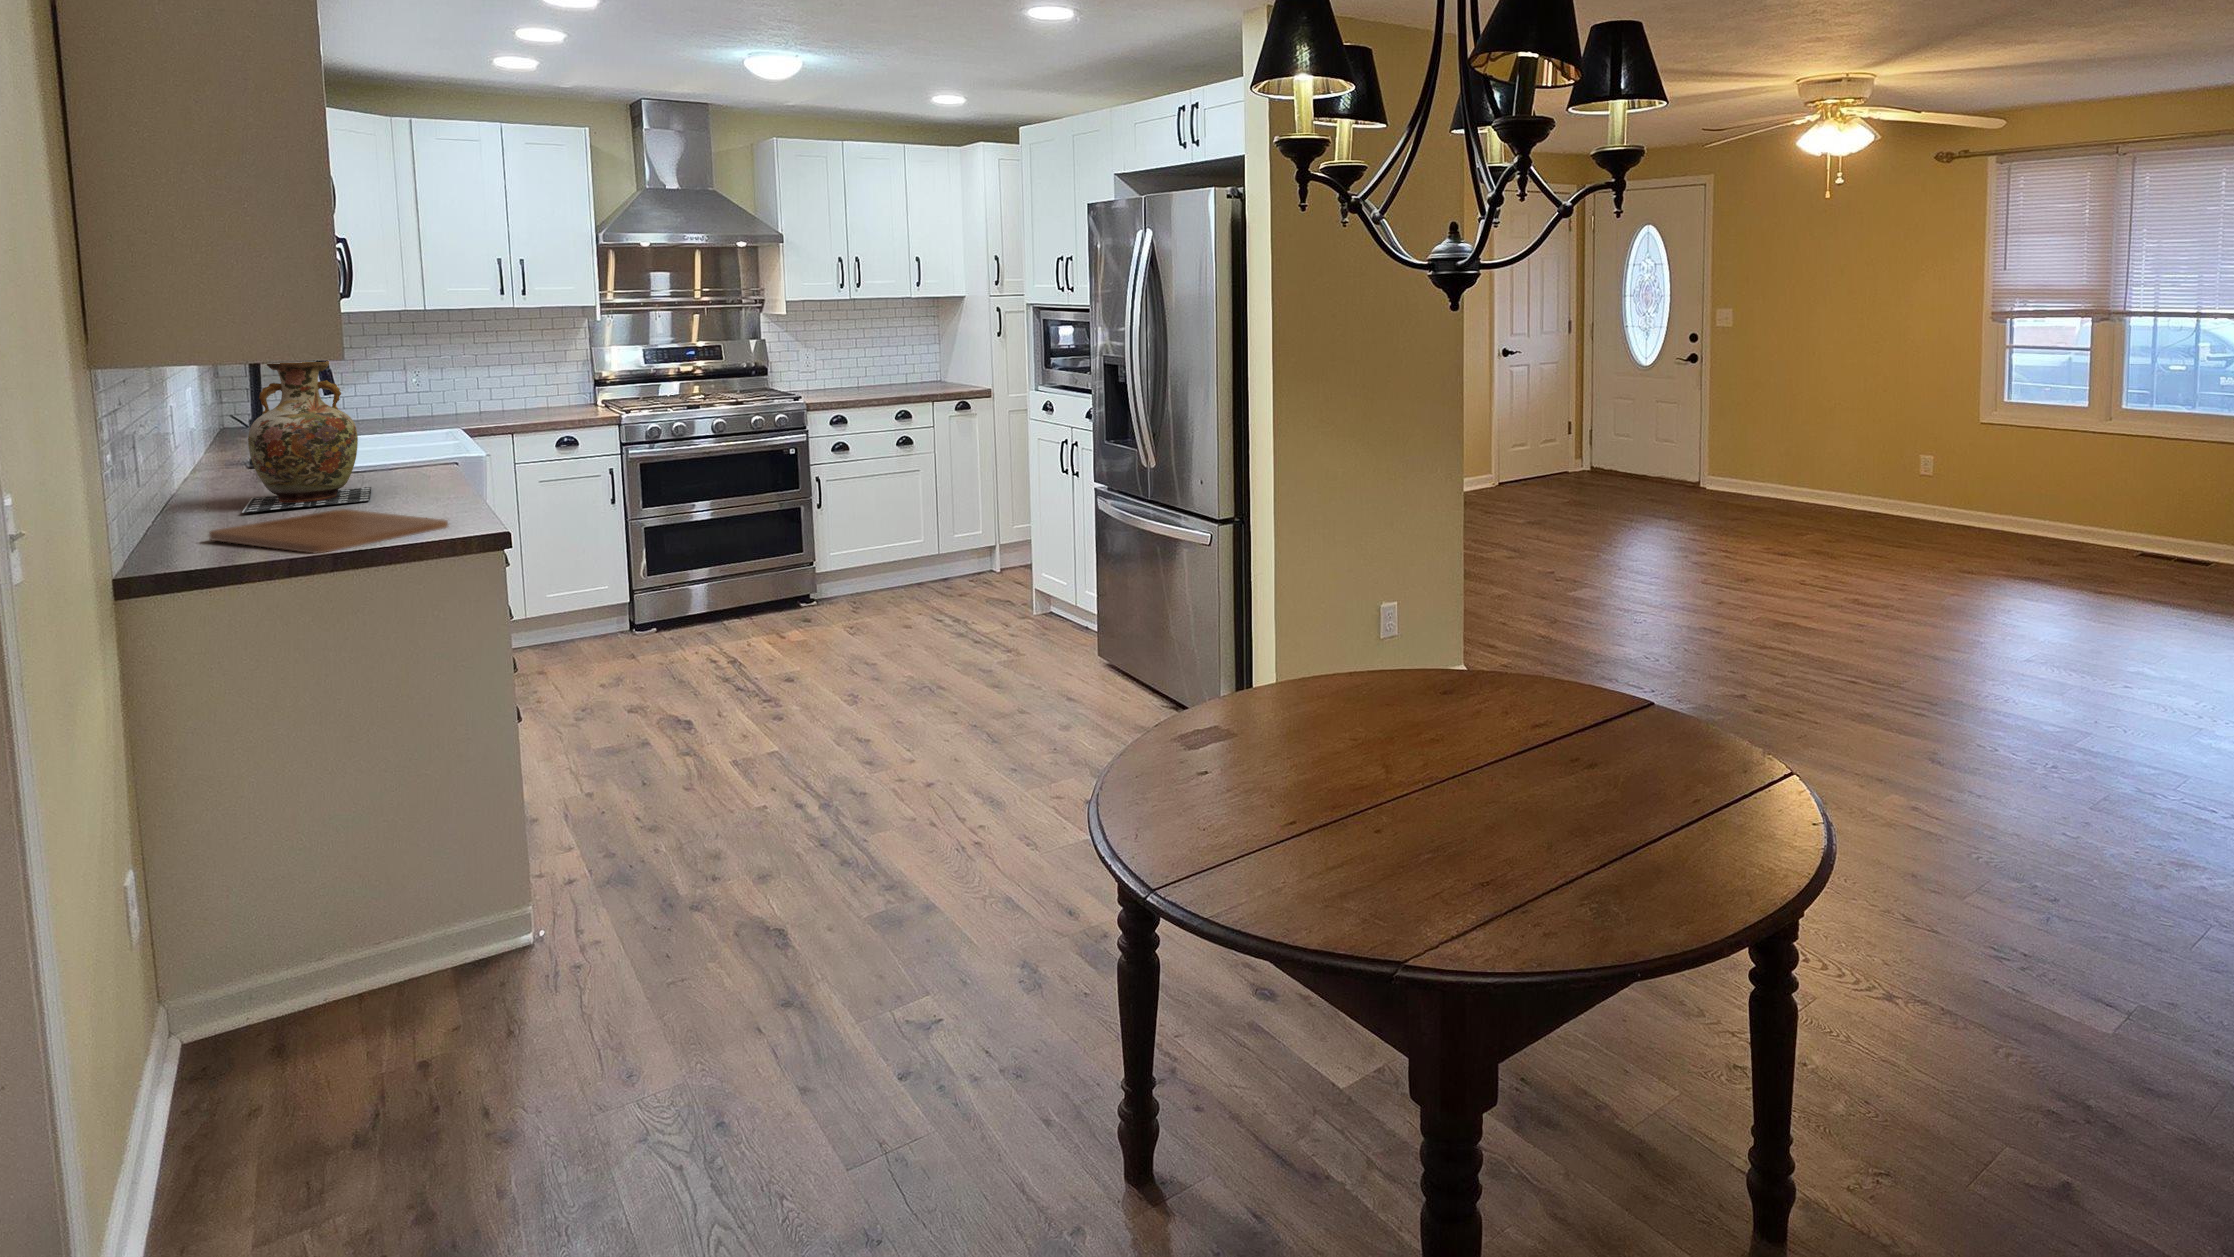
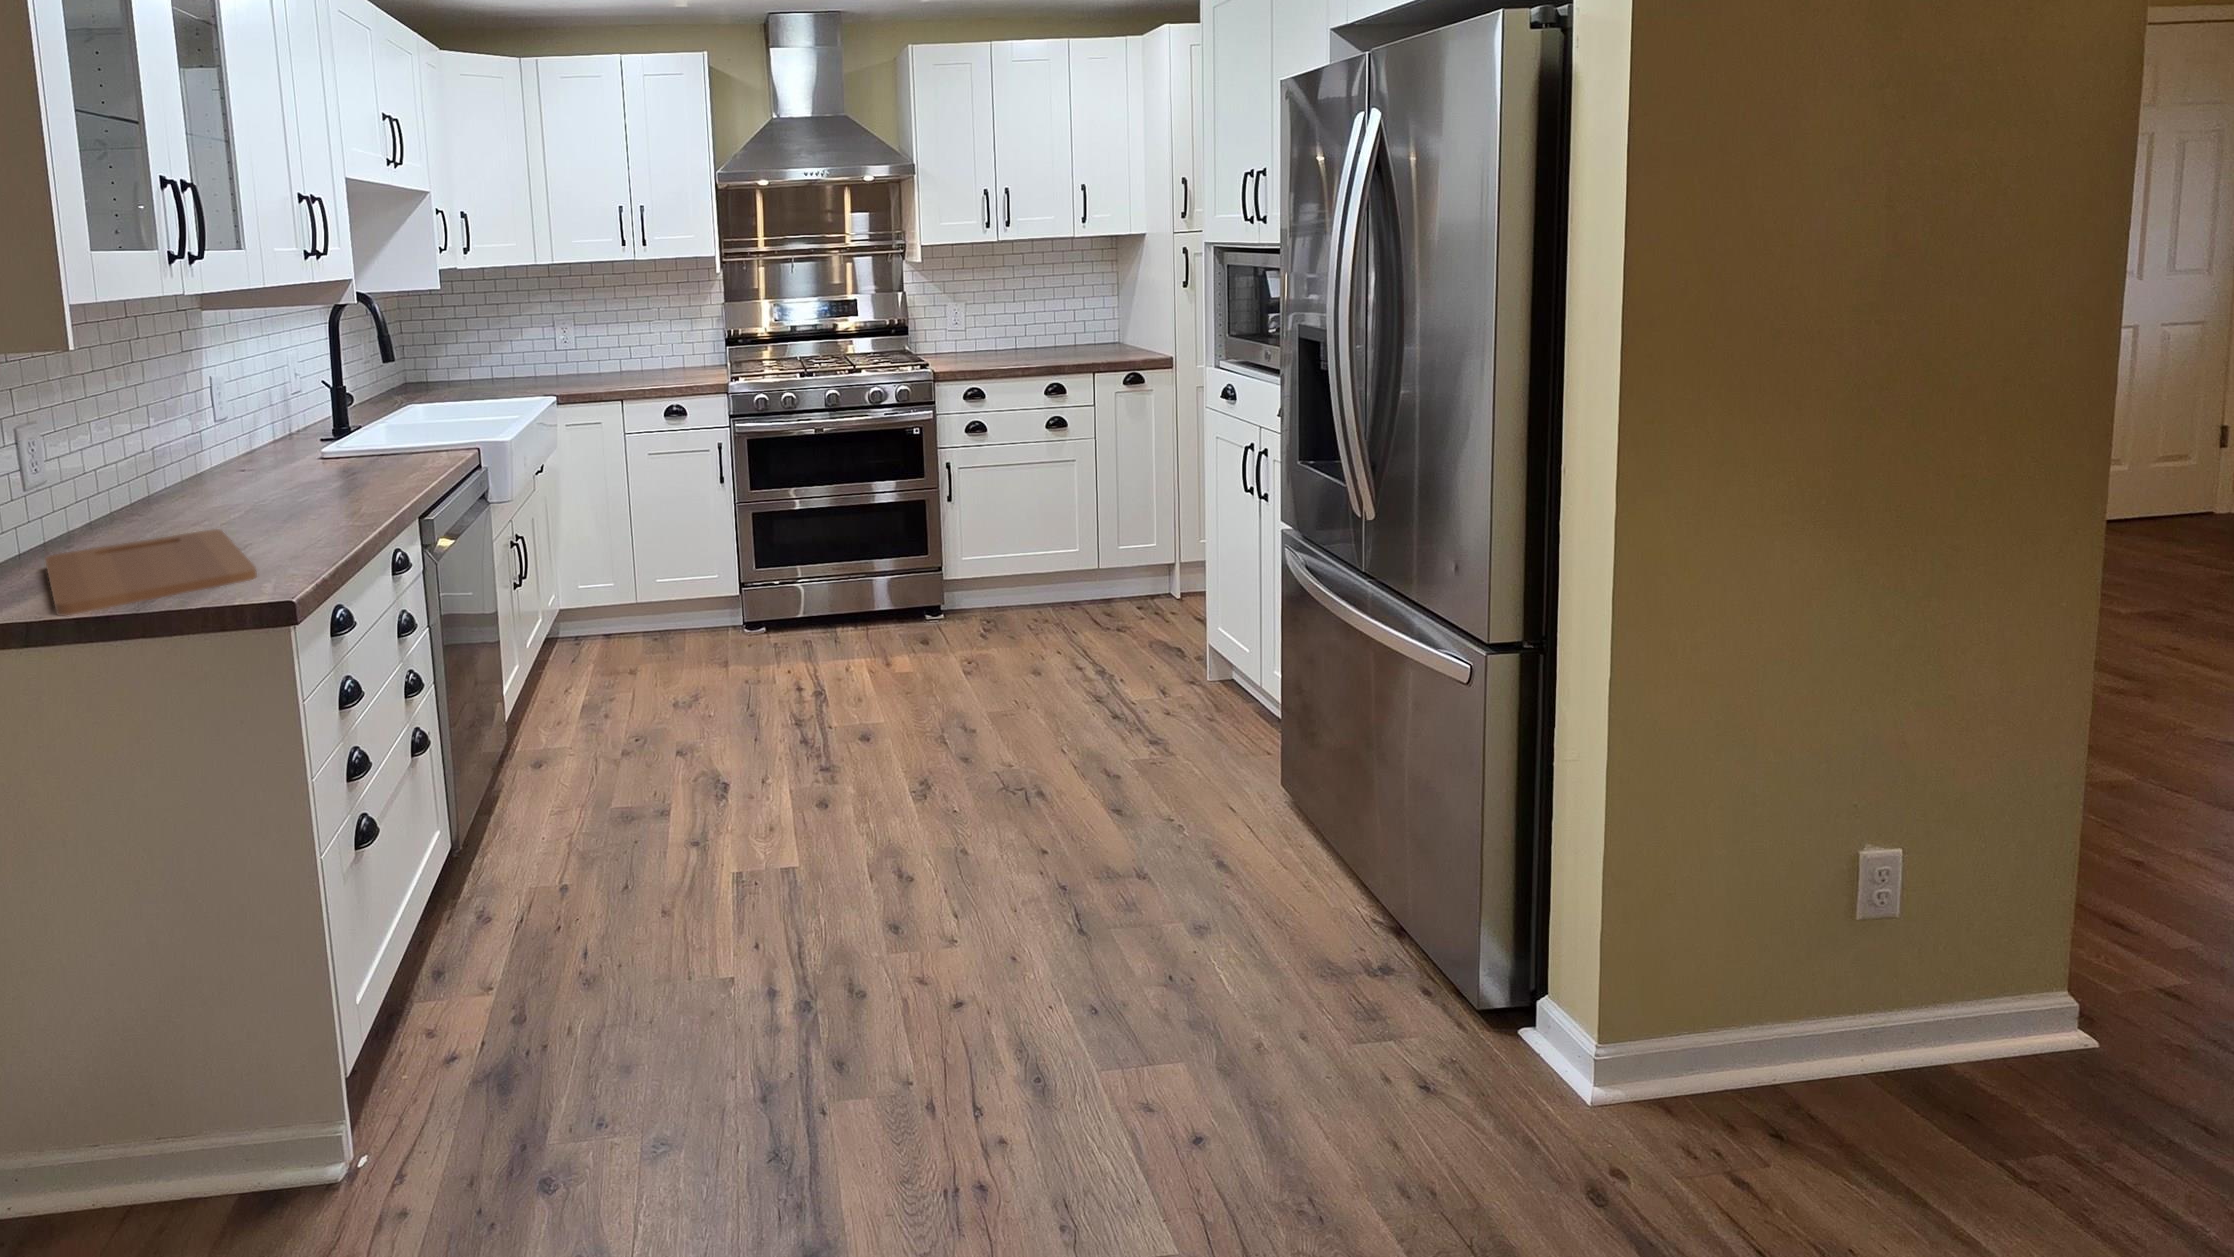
vase: present [242,361,371,513] -> none [167,332,338,518]

